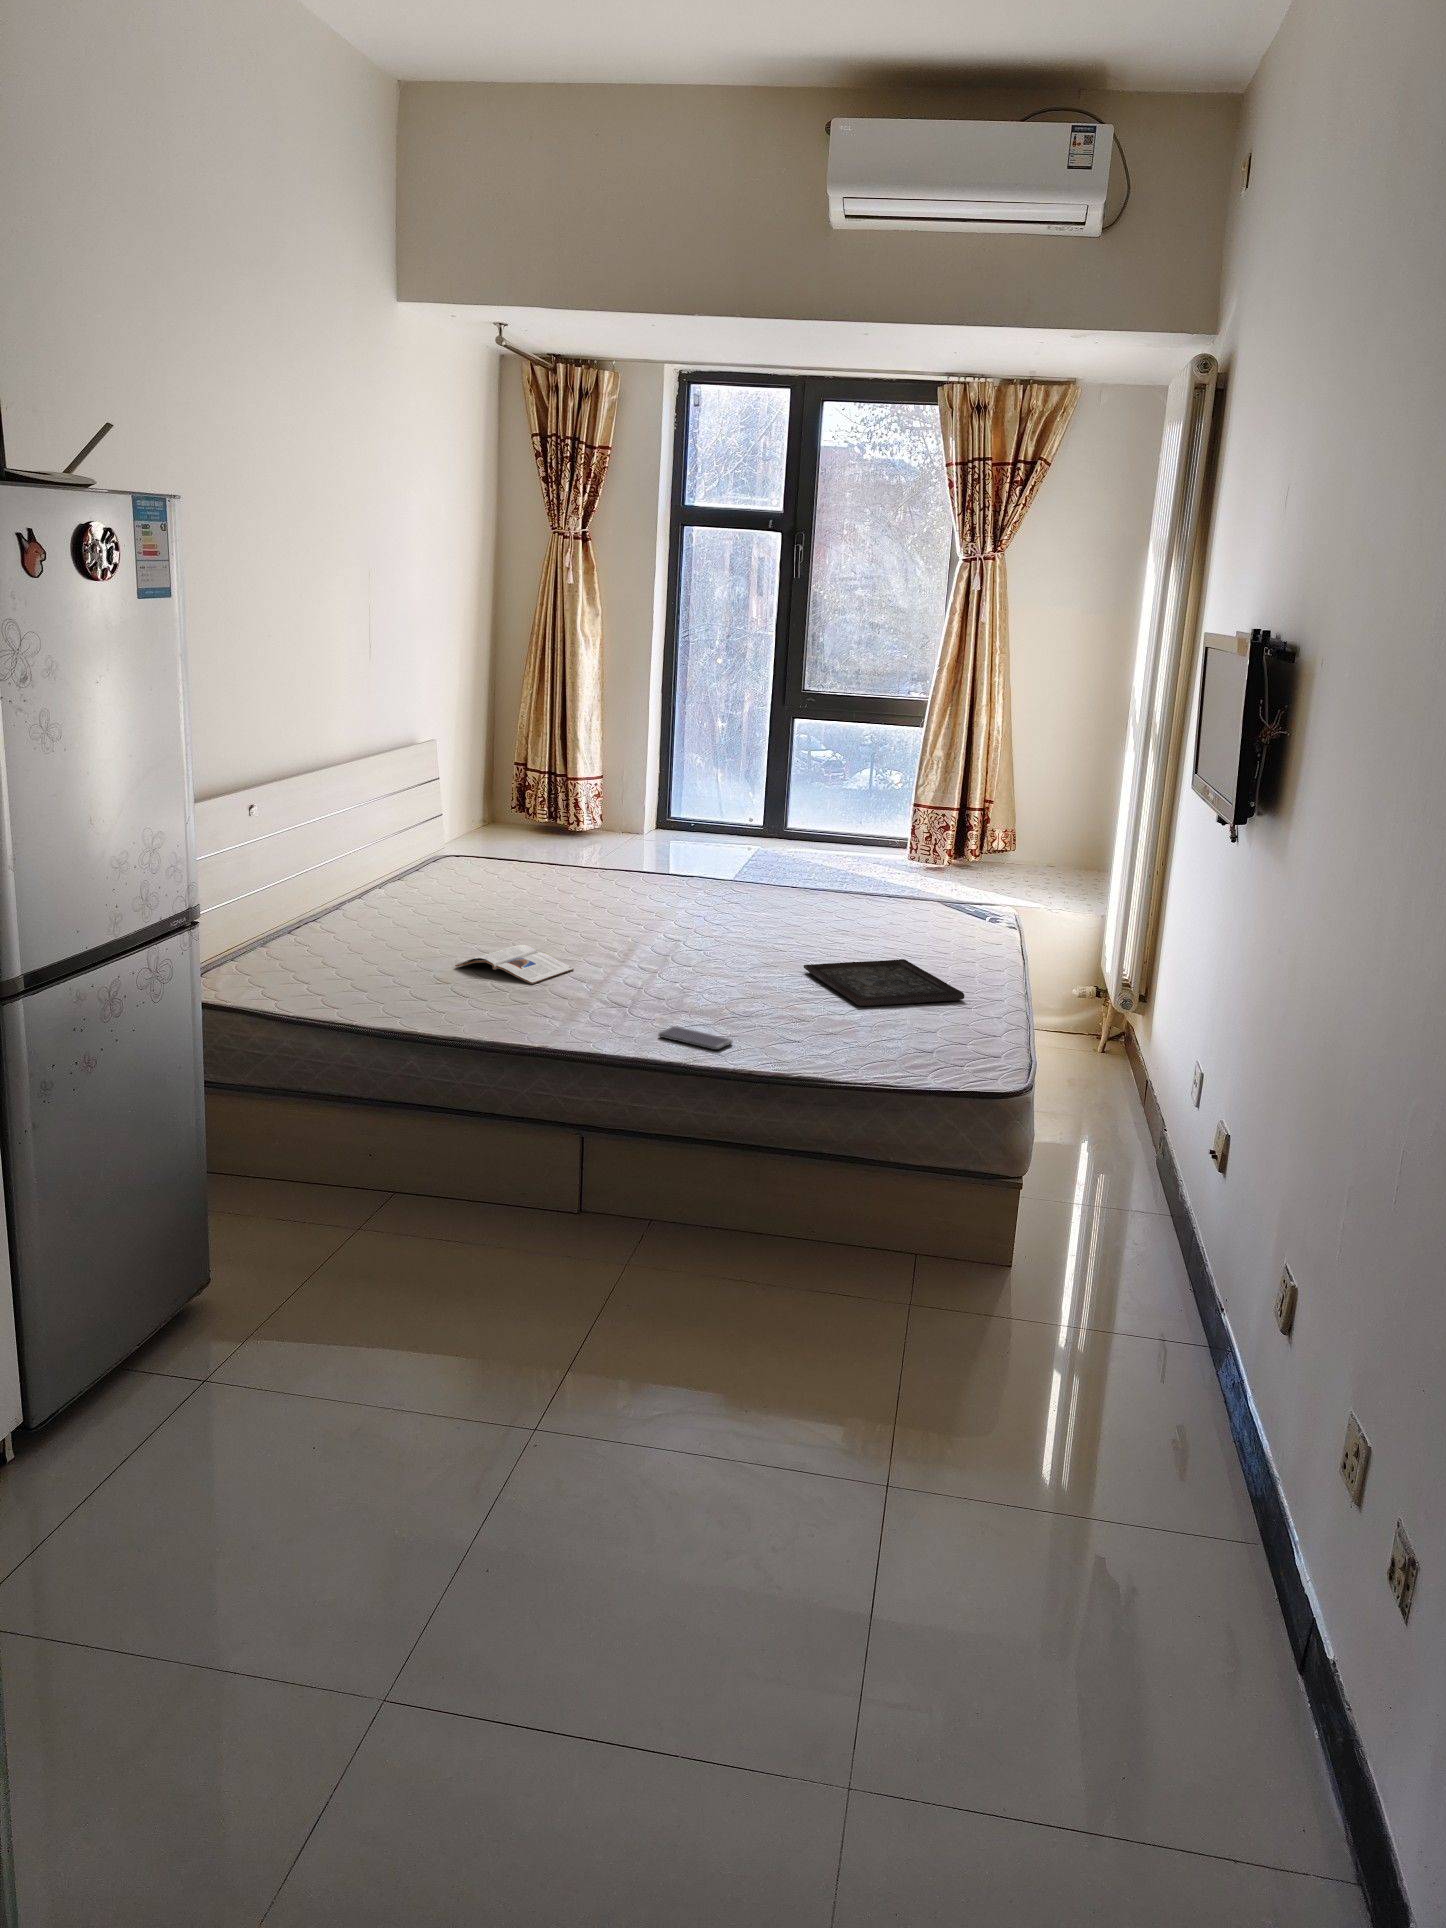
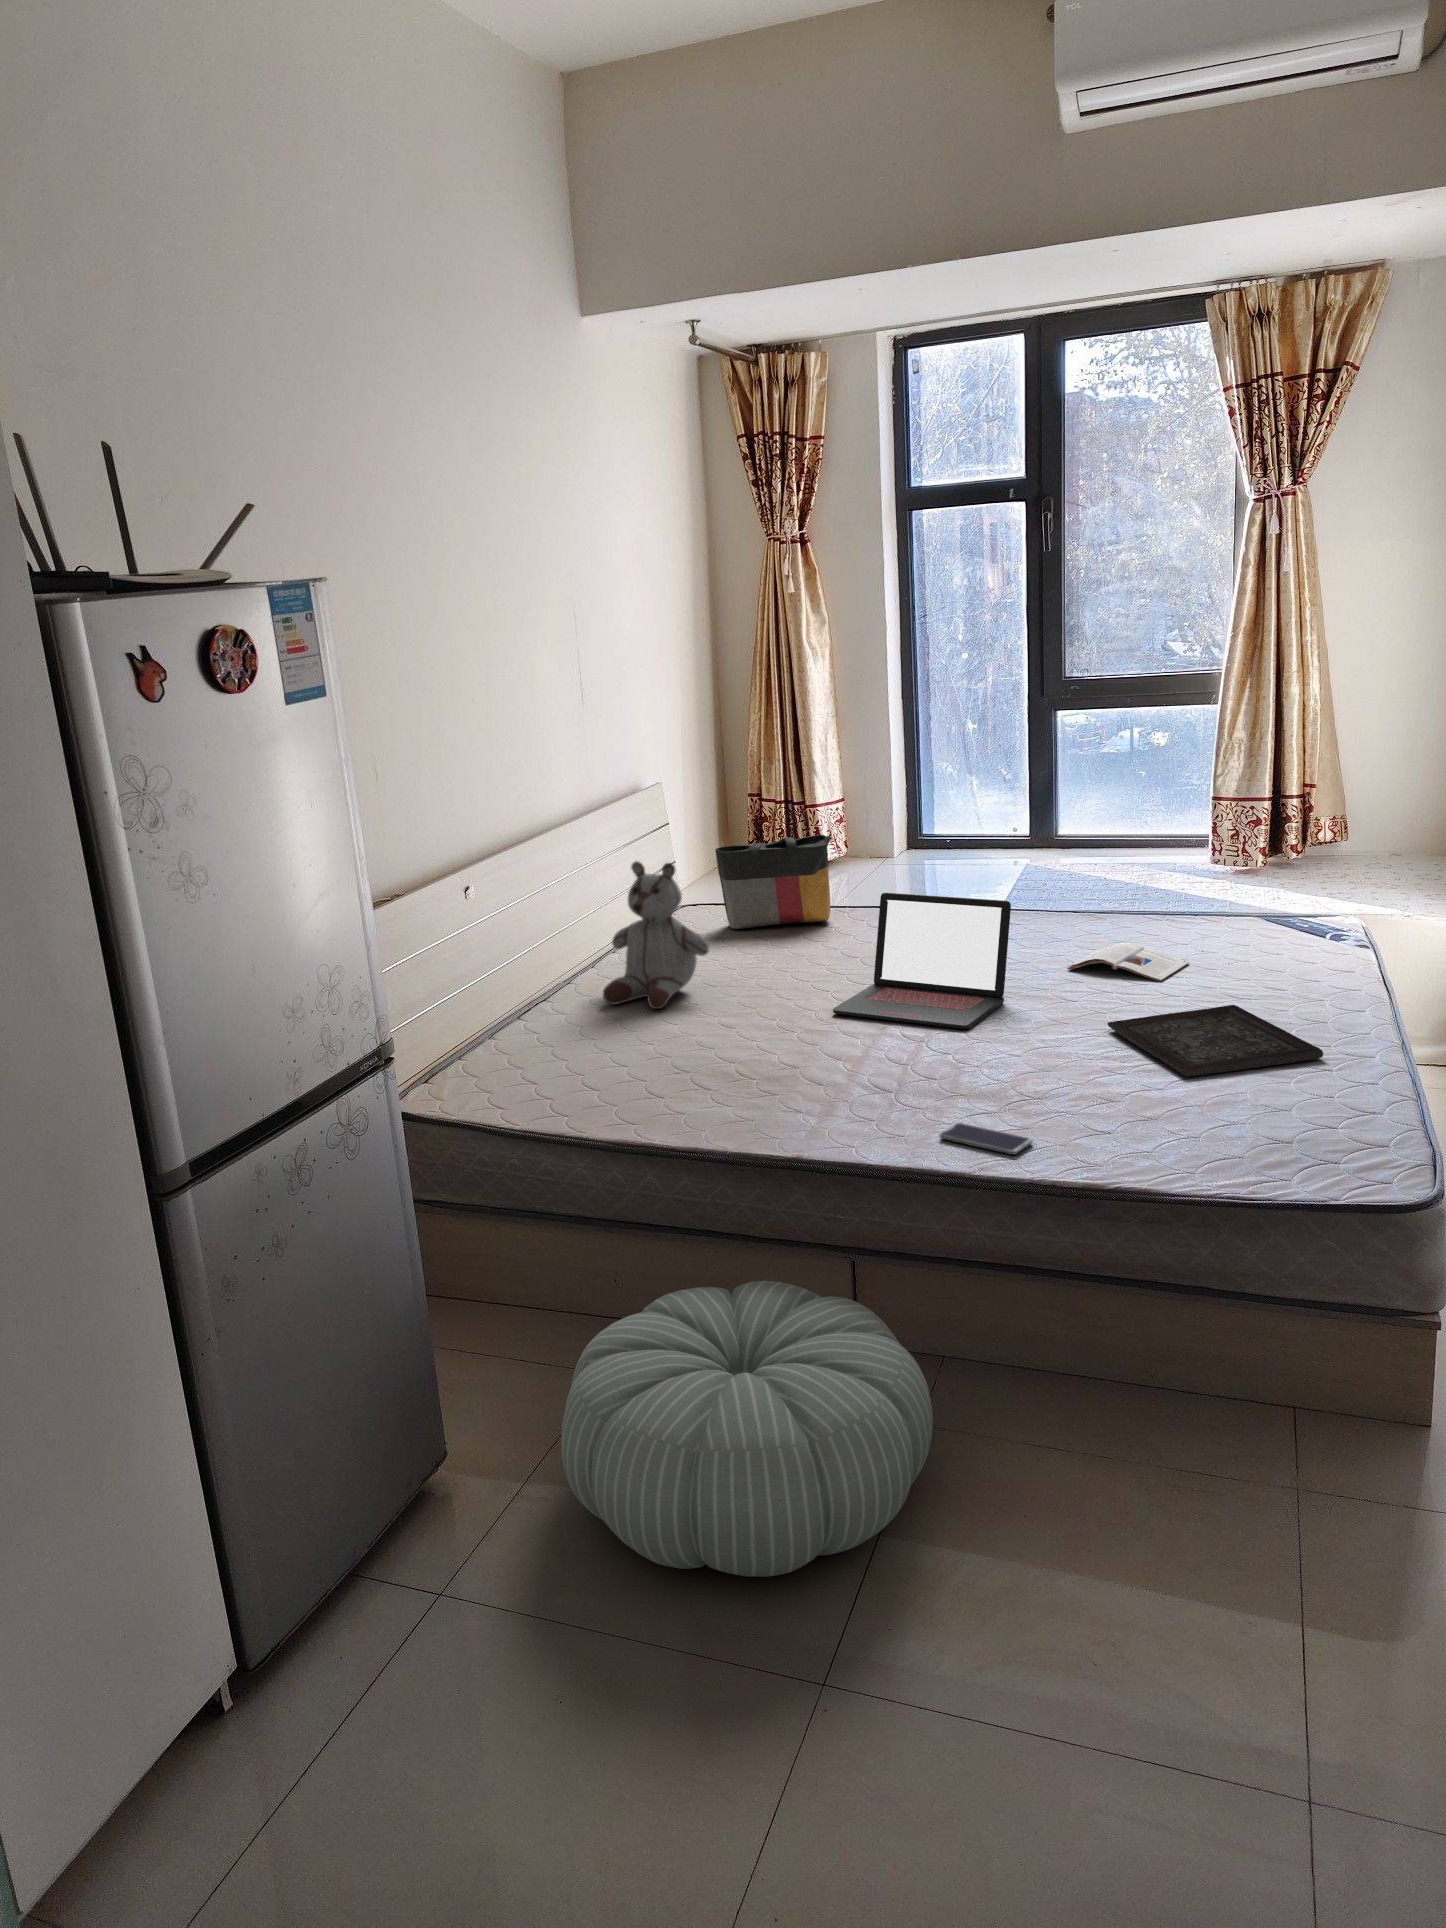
tote bag: none [482,799,588,876] -> present [715,835,832,929]
stuffed bear: none [371,800,472,932] -> present [603,861,709,1009]
laptop: none [577,848,735,963] -> present [833,893,1011,1029]
magazine: present [455,945,574,984] -> present [1067,942,1189,981]
pouf: none [319,1141,633,1359] -> present [561,1281,933,1577]

